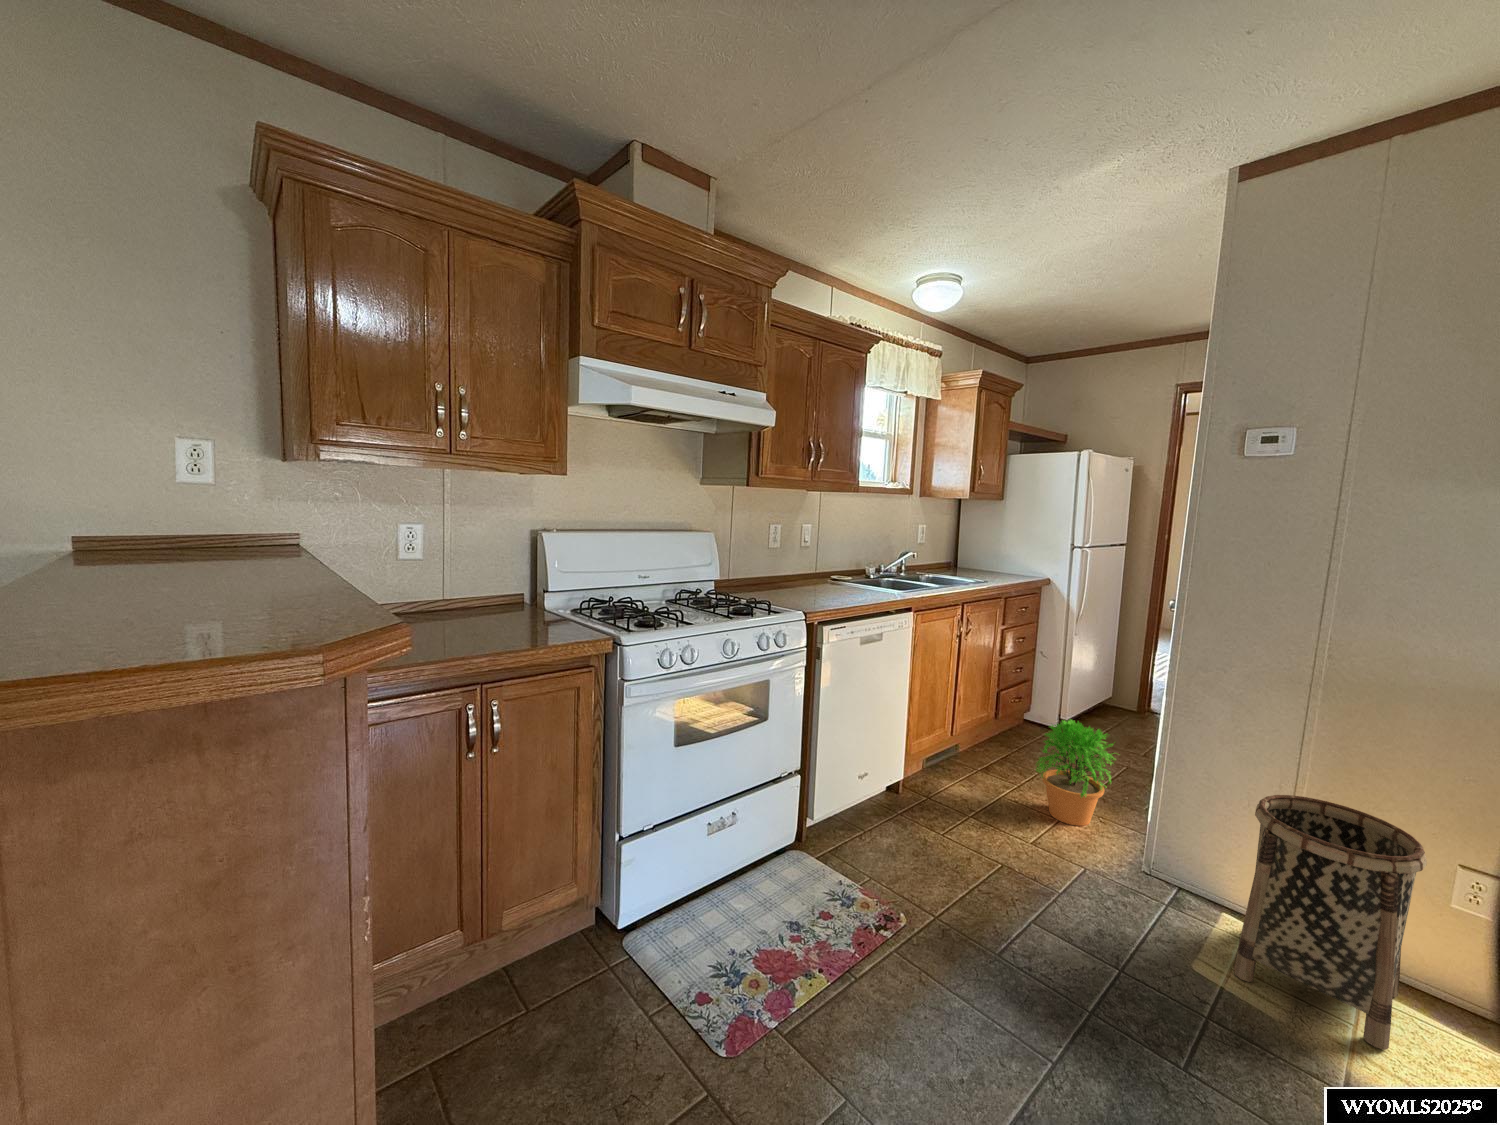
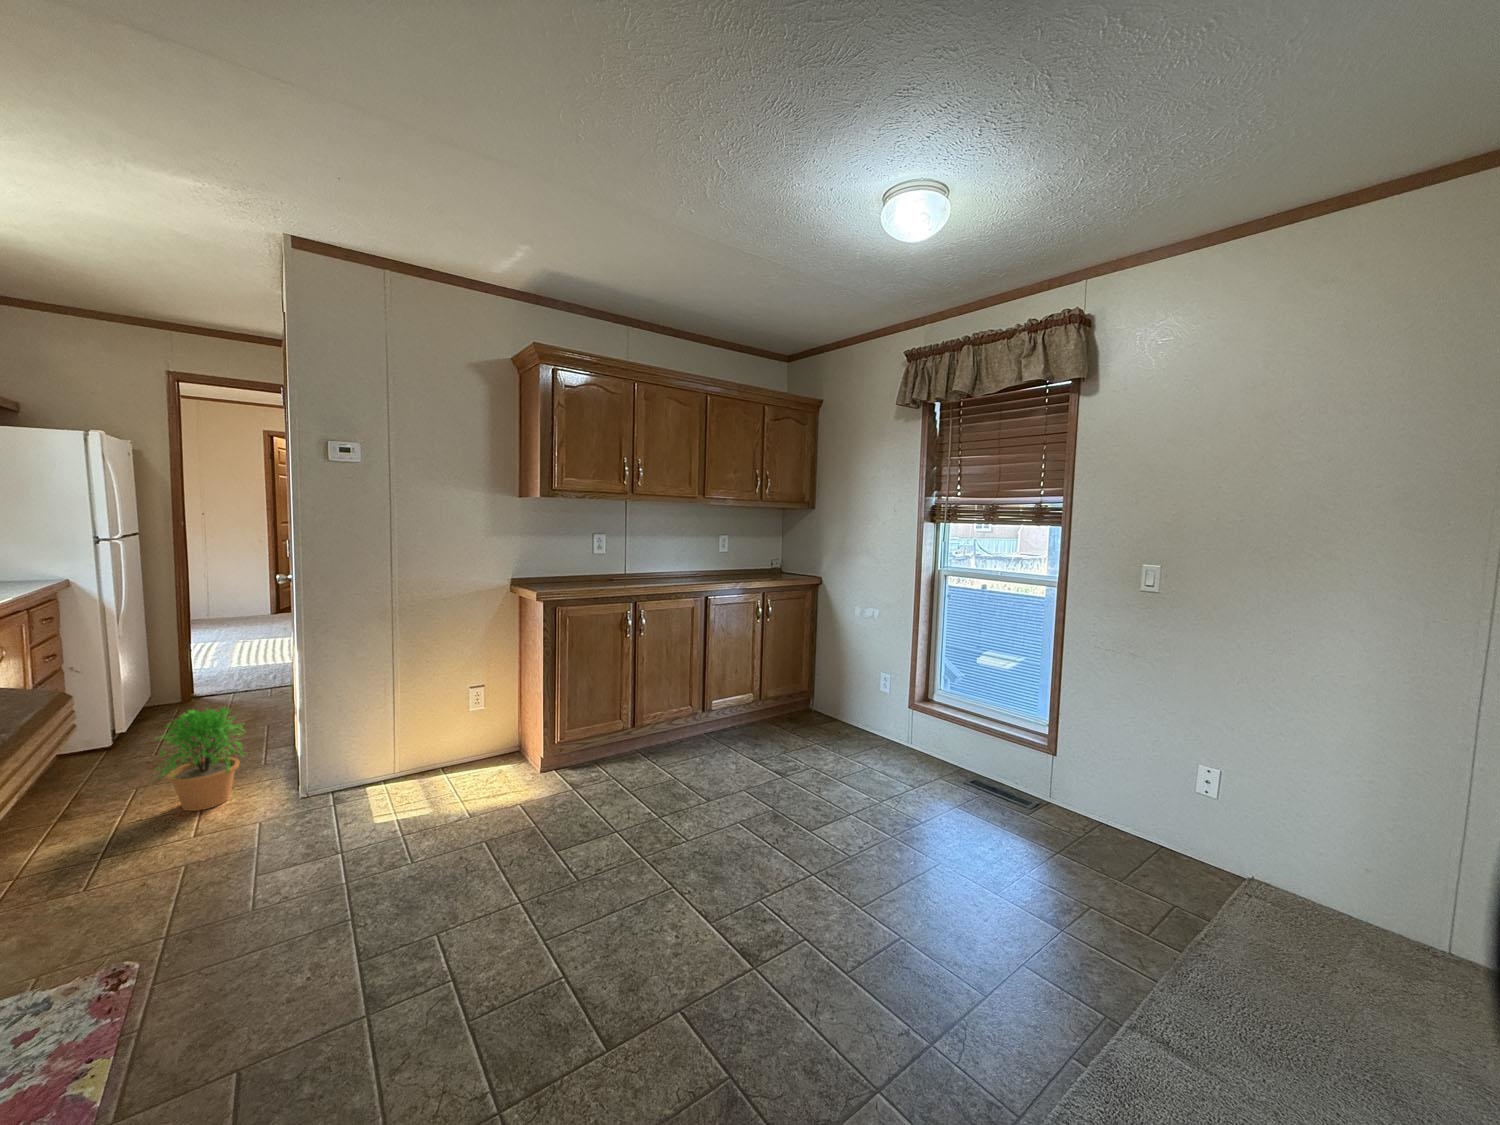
basket: present [1233,795,1427,1050] -> none [385,678,472,811]

